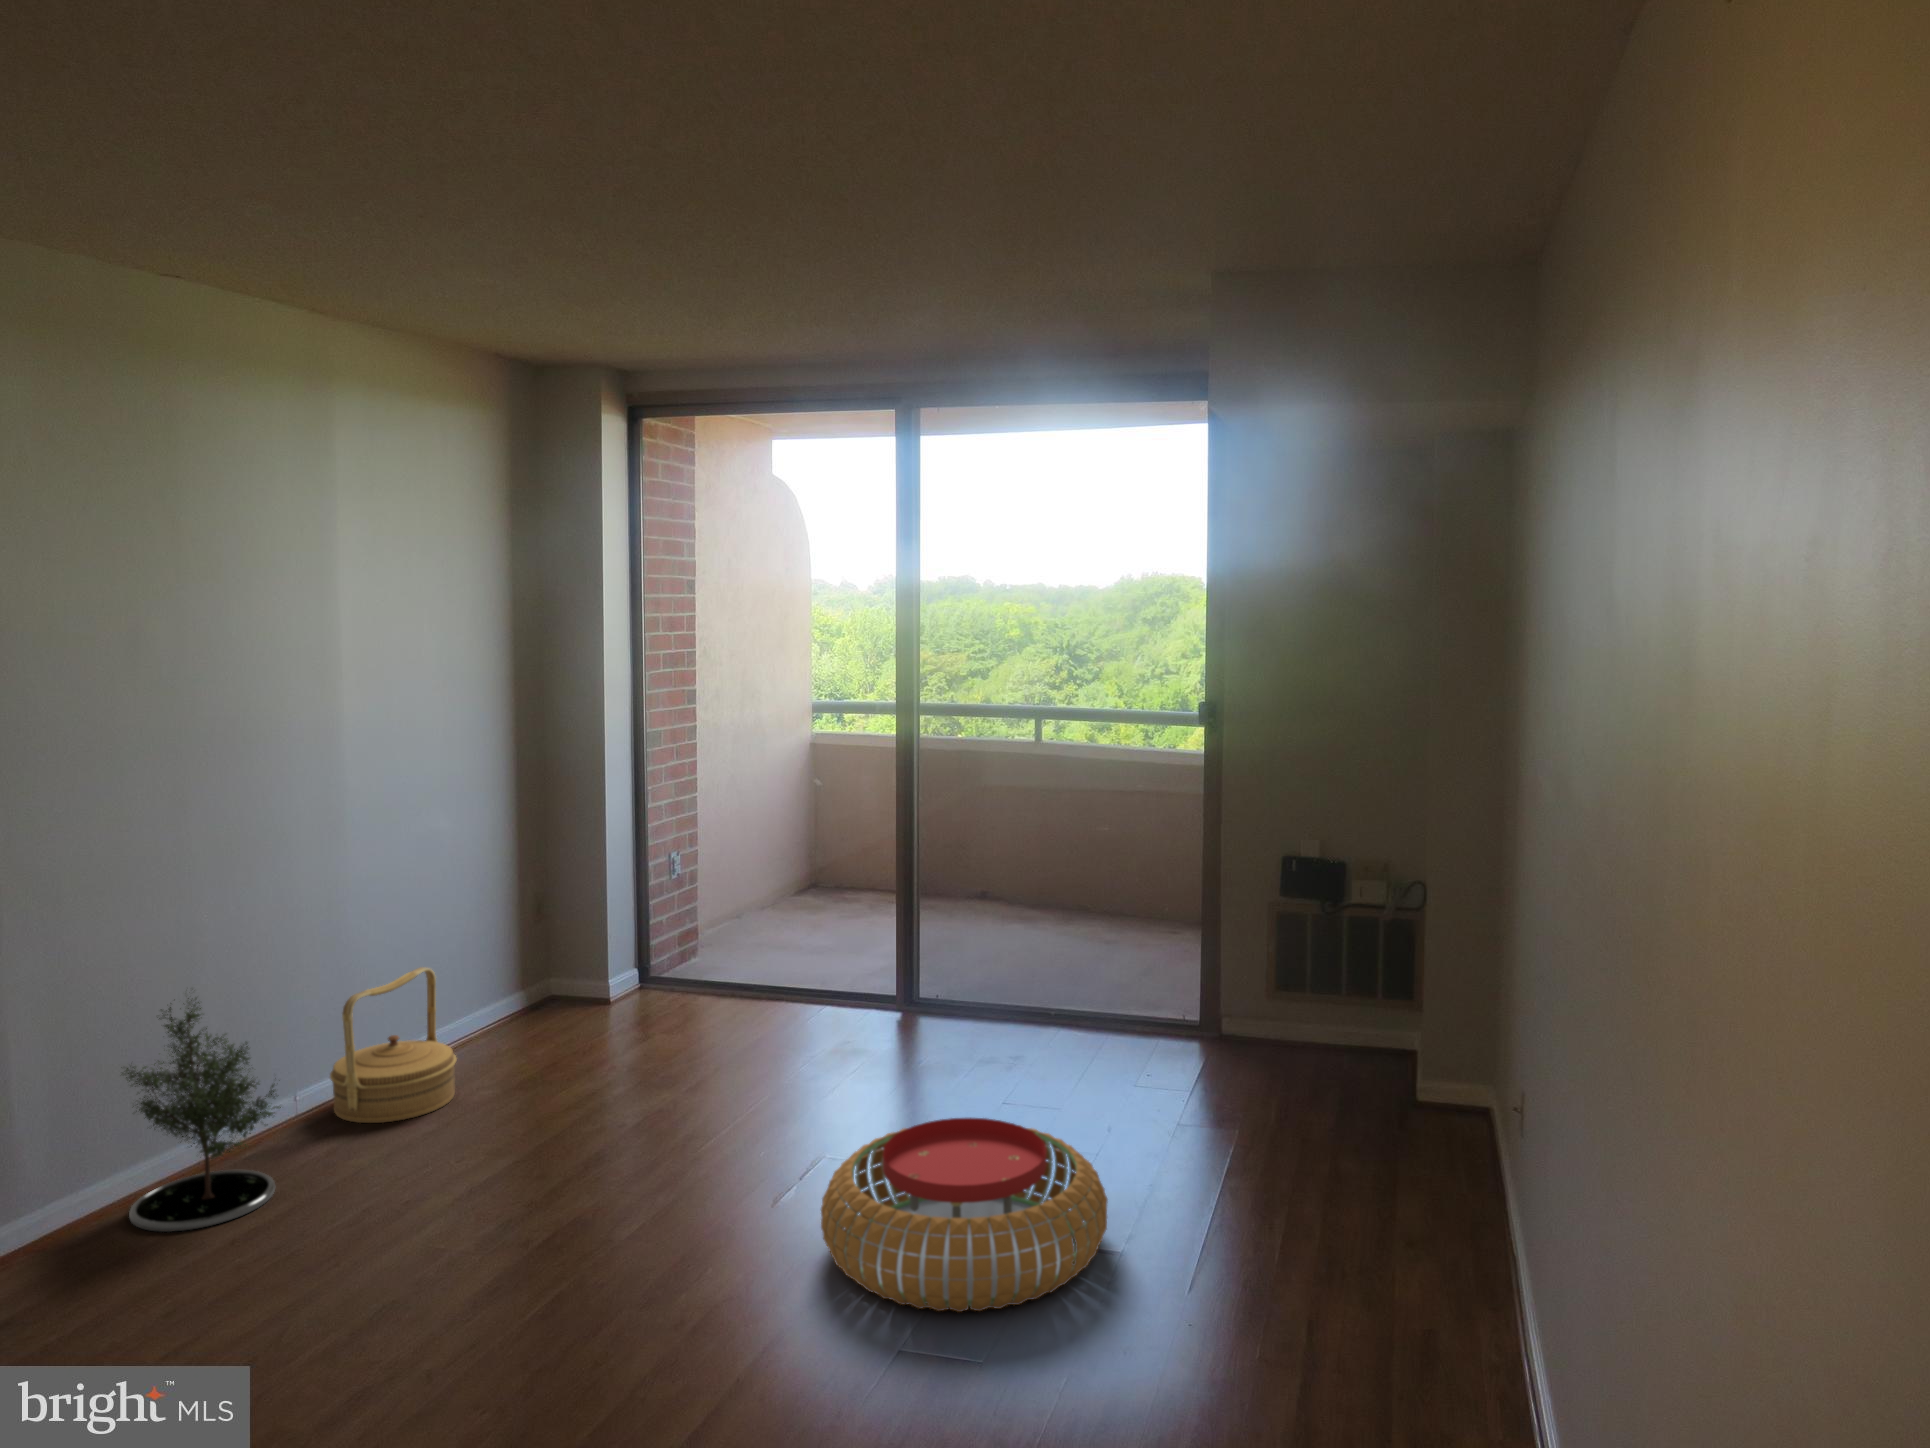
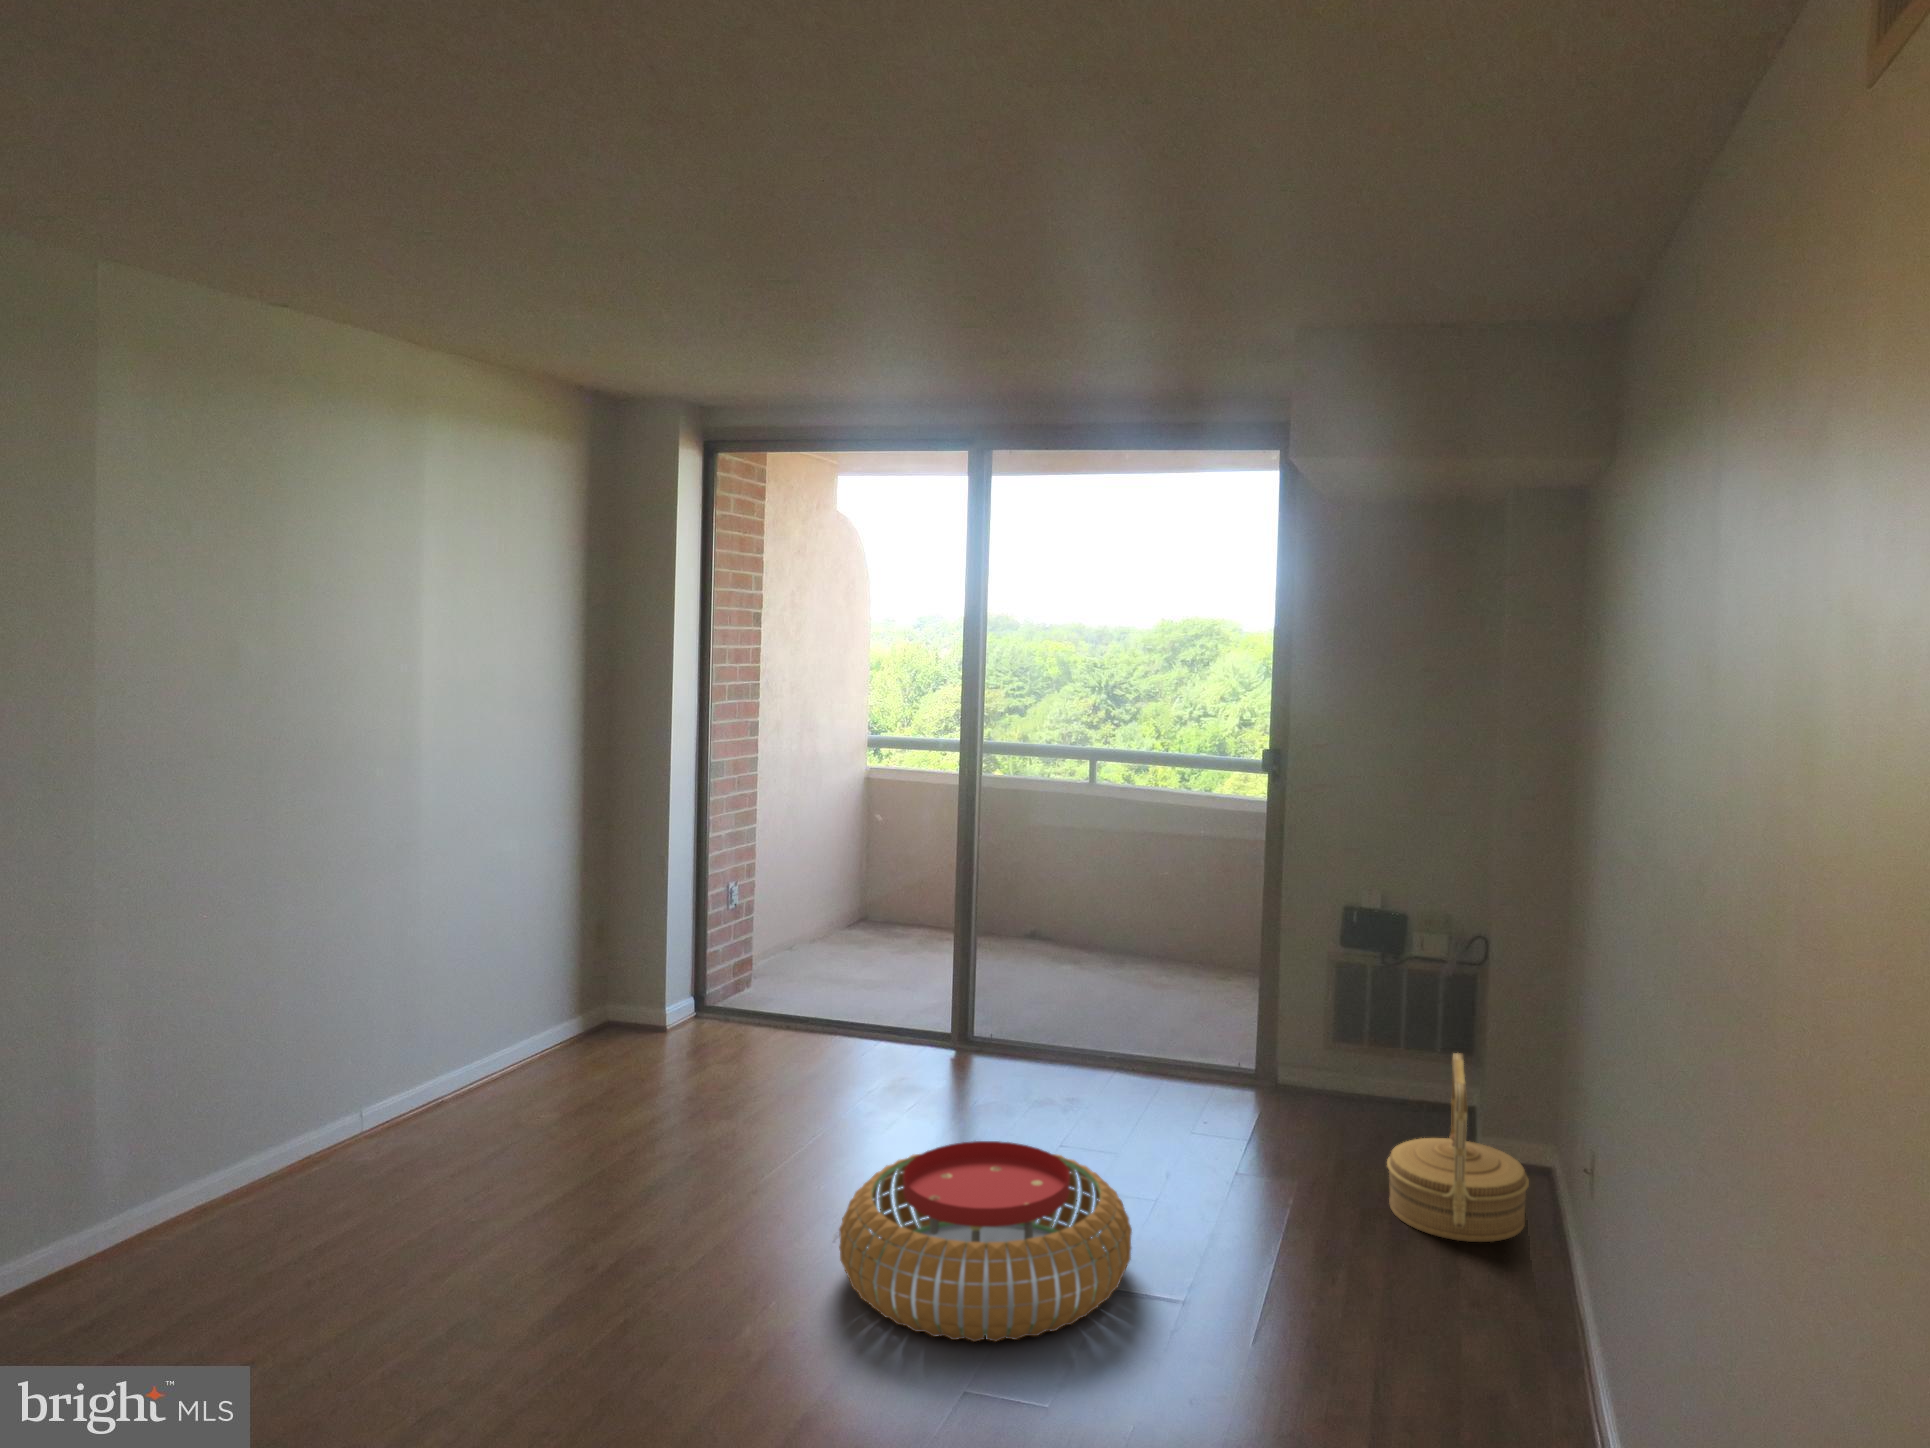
woven basket: present [330,967,457,1123] -> present [1387,1053,1529,1242]
potted tree: present [121,998,281,1232] -> none [167,988,325,1232]

